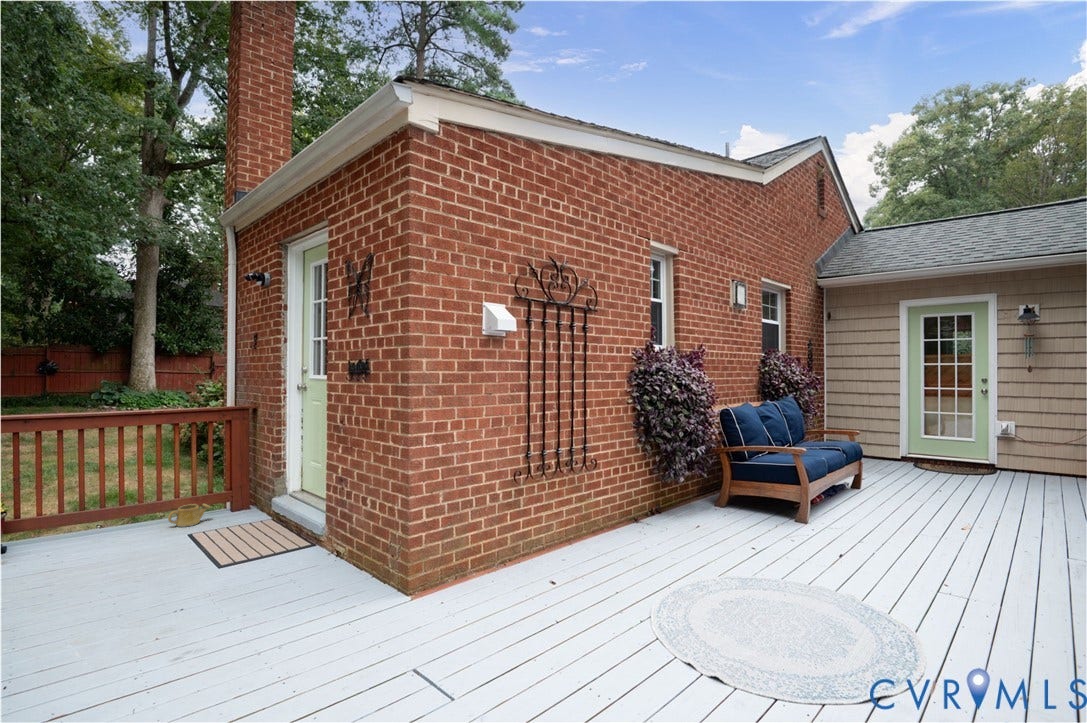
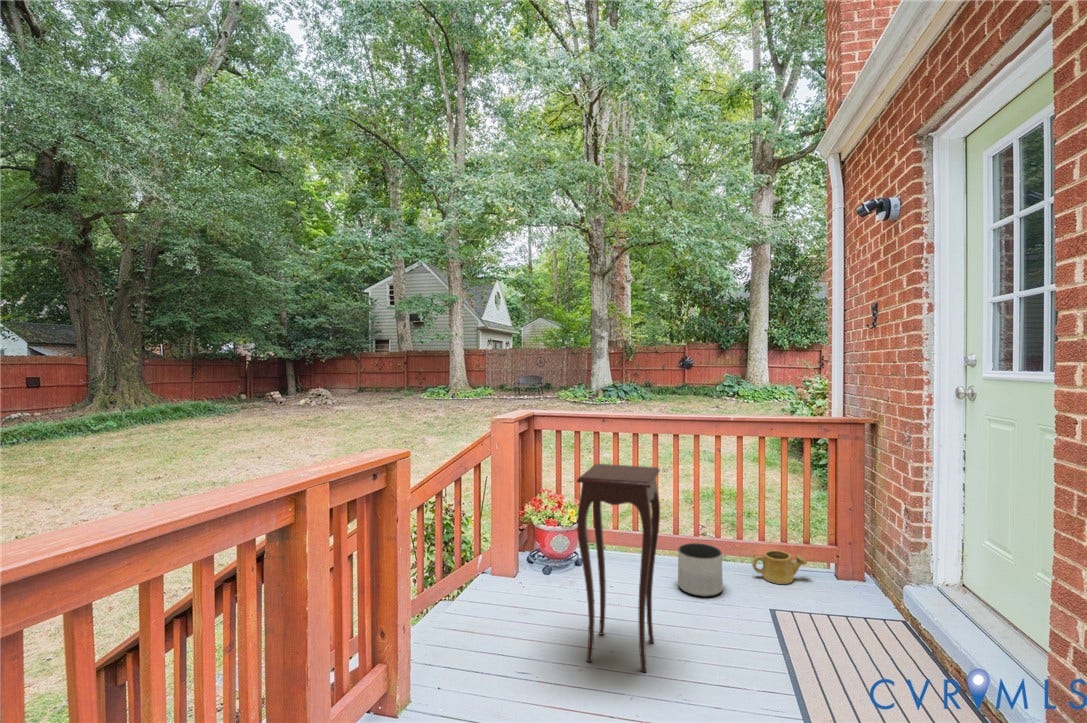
side table: none [30,449,104,604] -> present [577,464,660,672]
planter: none [104,511,145,549] -> present [678,543,723,597]

